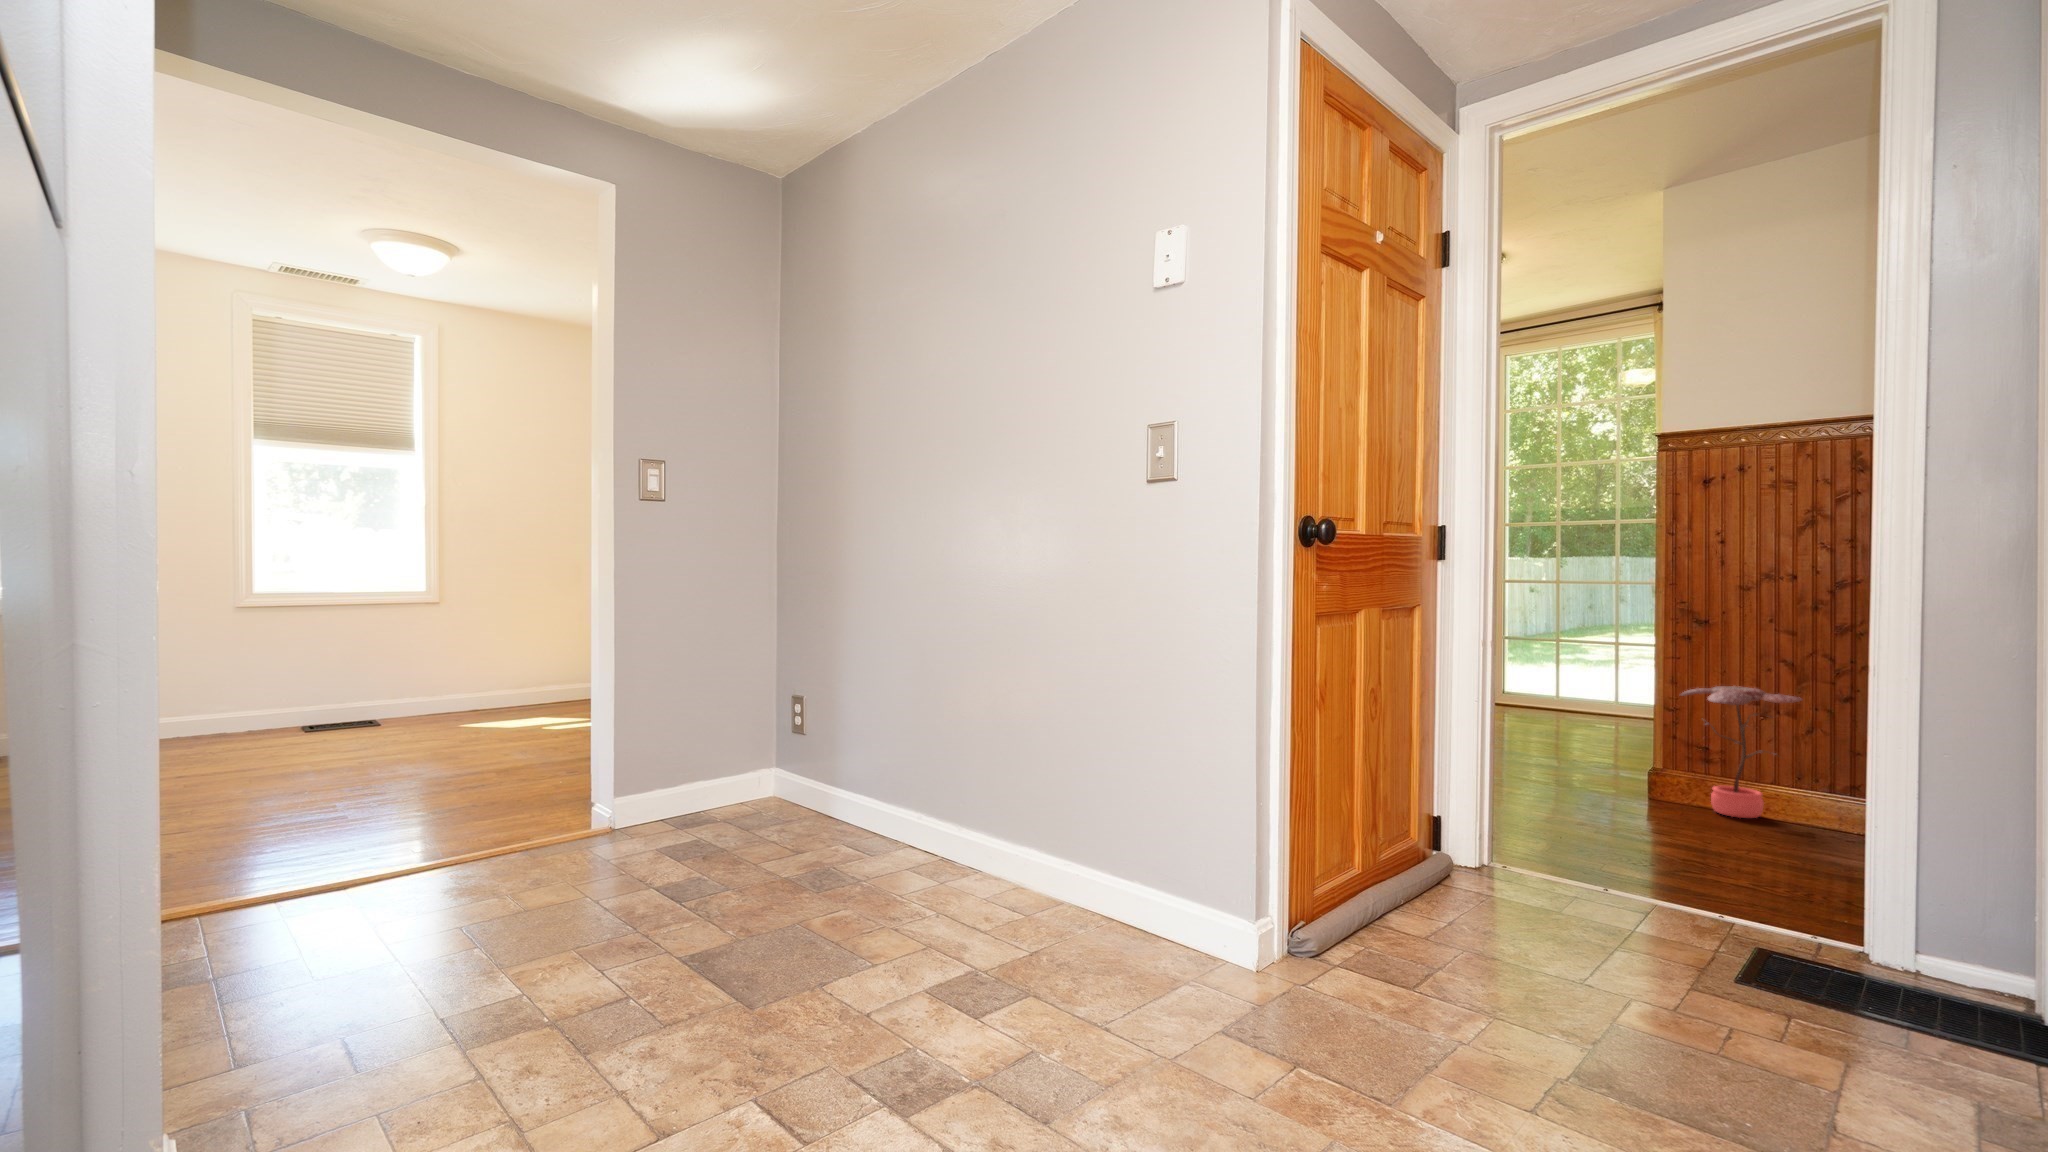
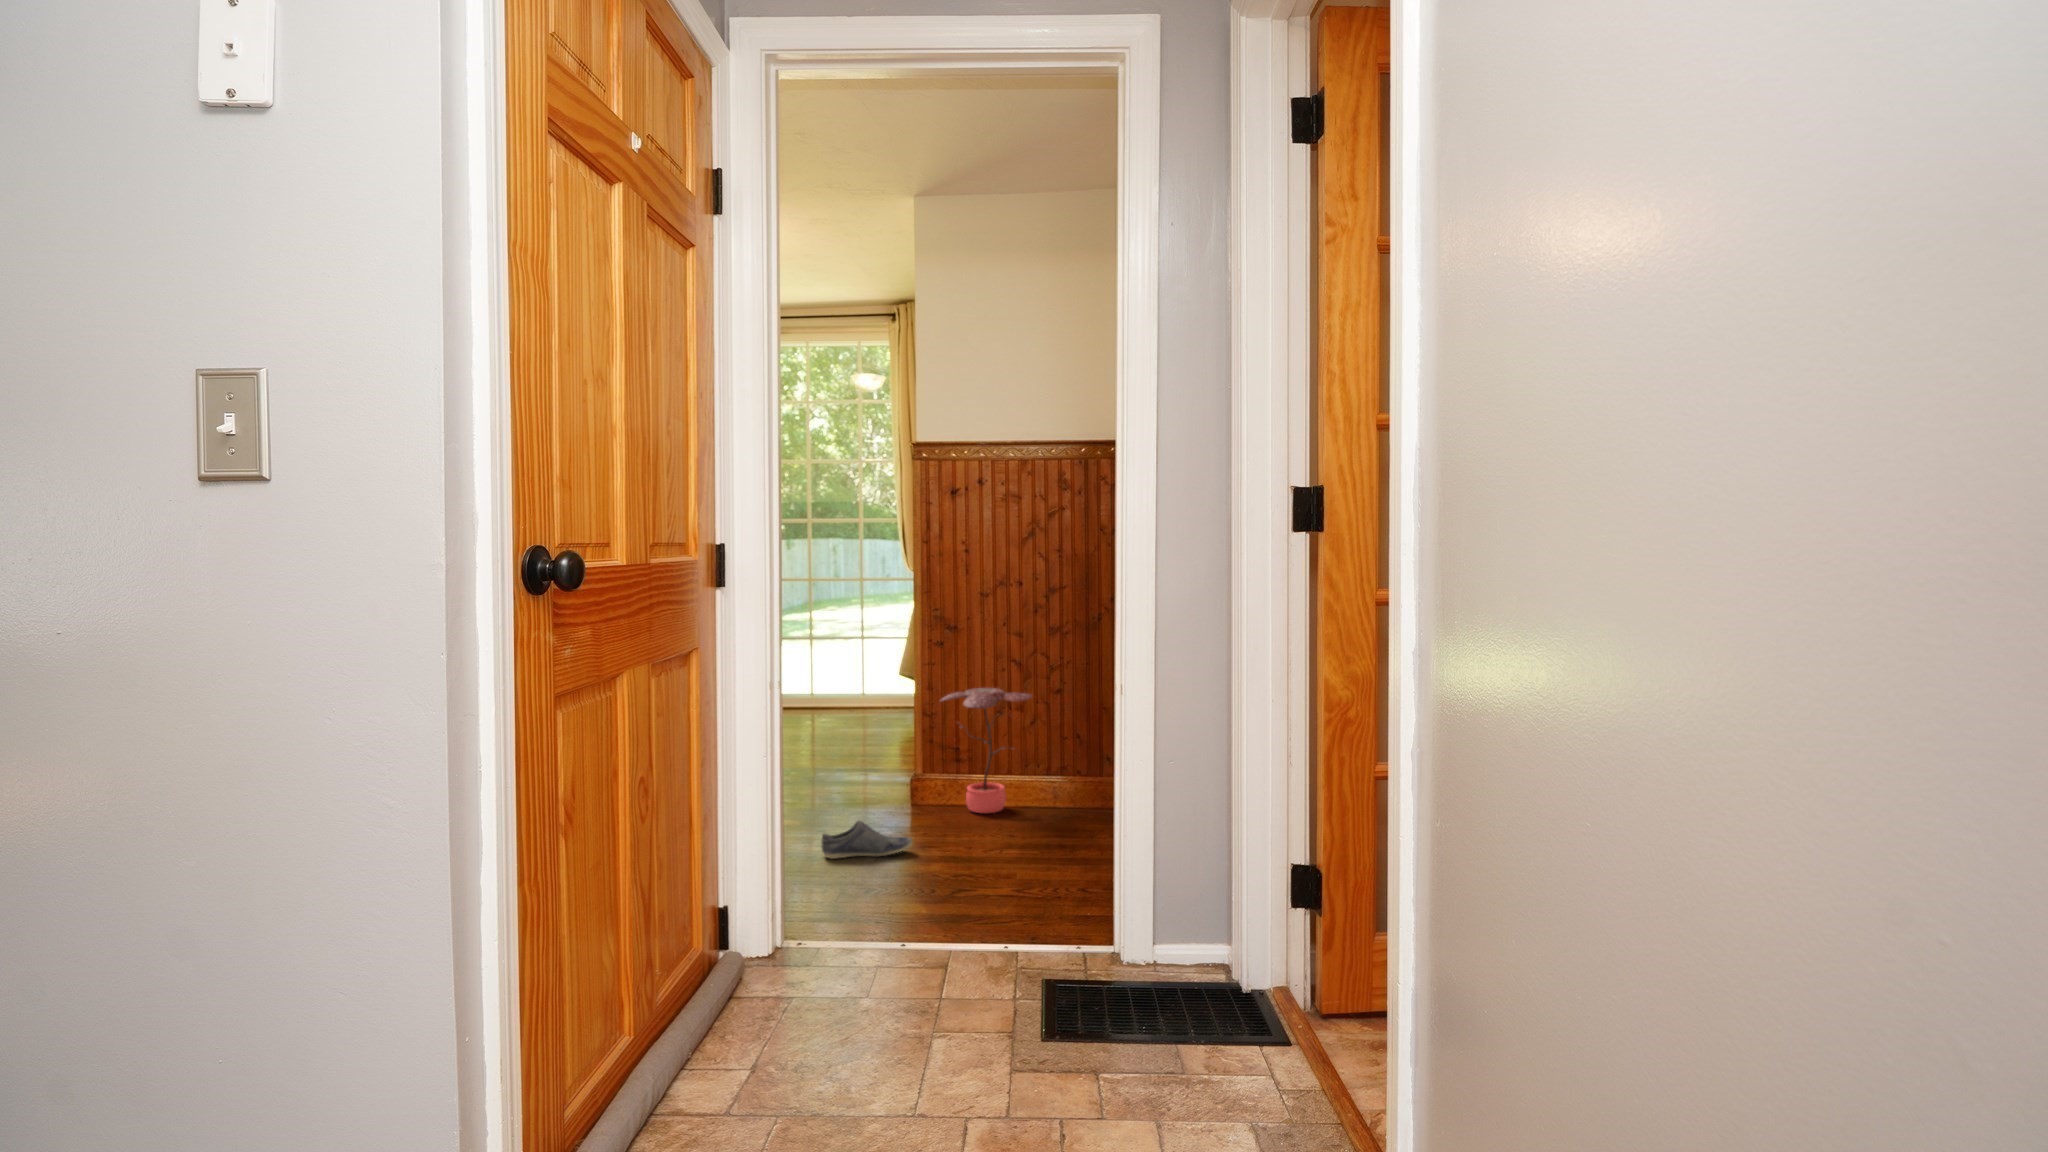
shoe: none [1537,790,1635,827] -> present [822,820,912,859]

